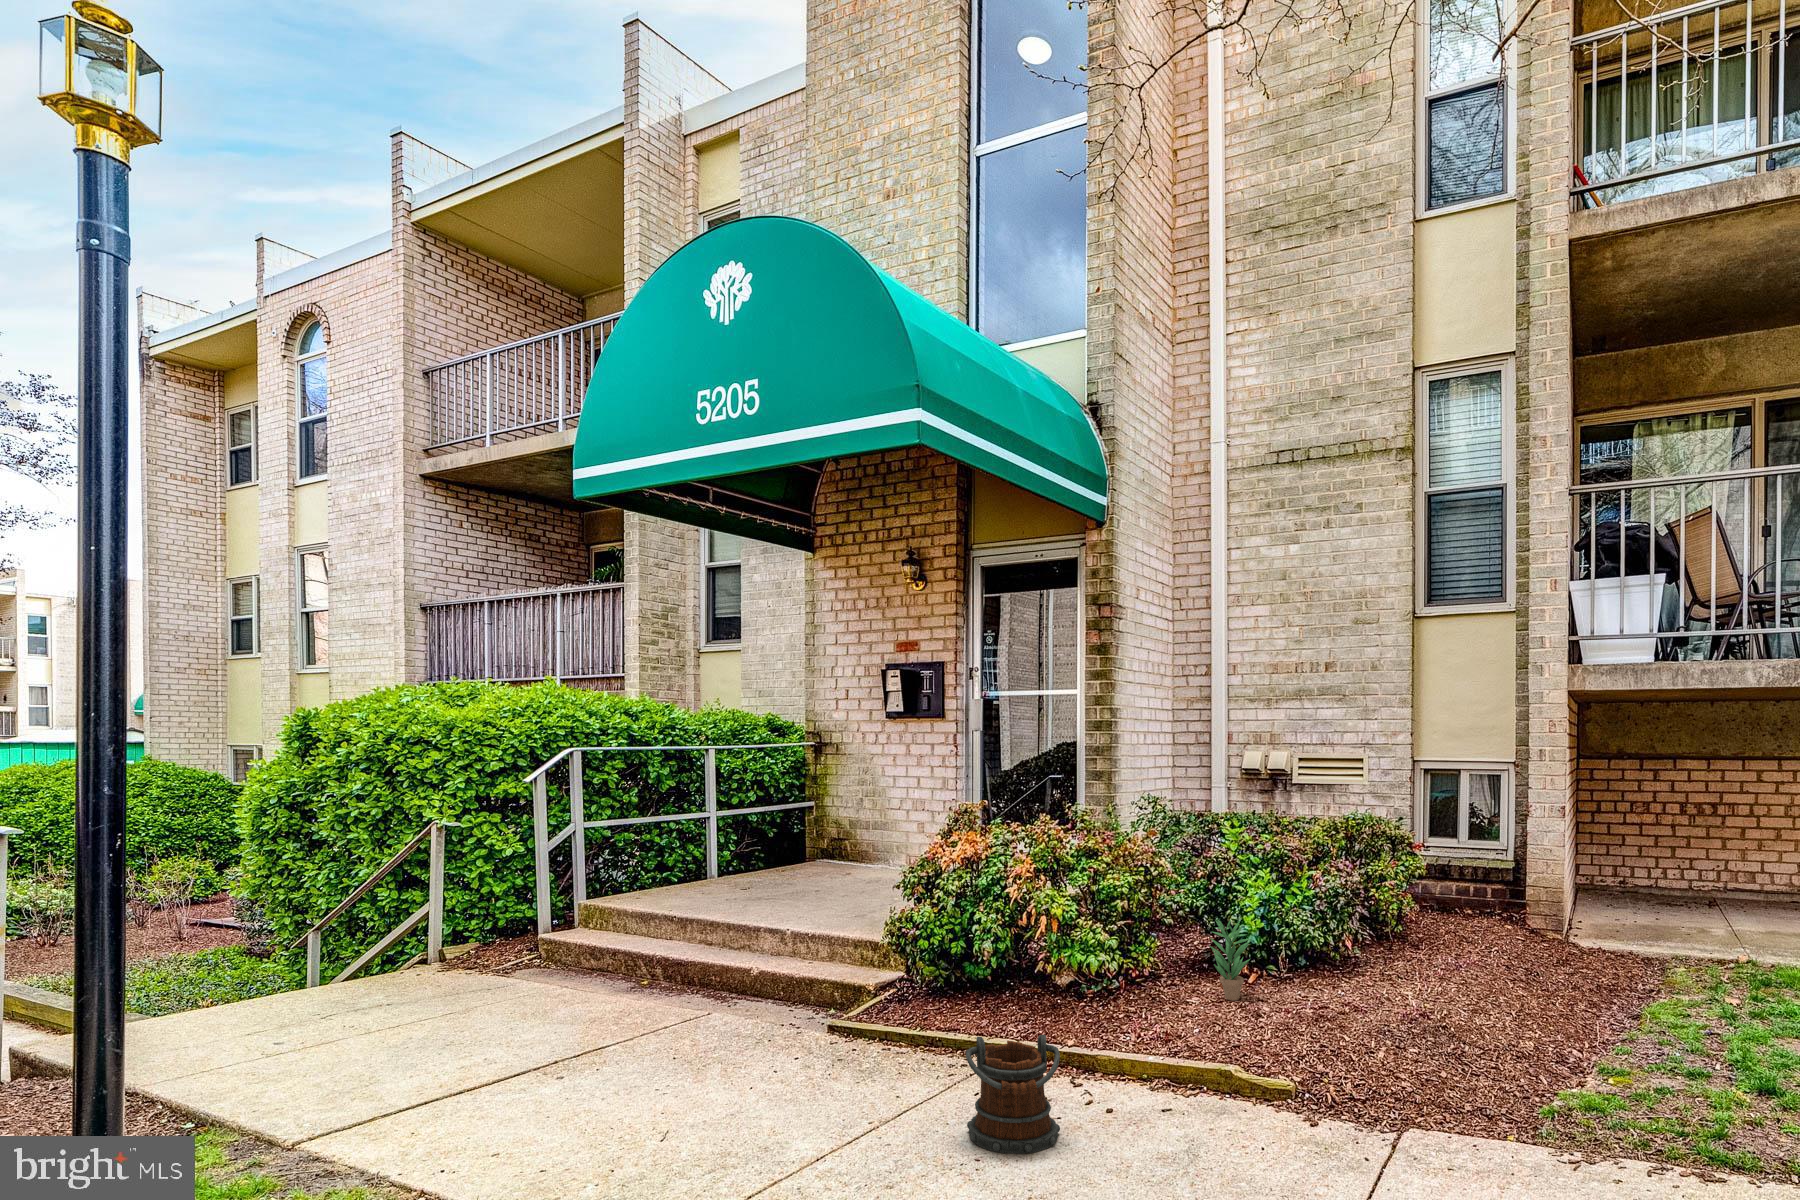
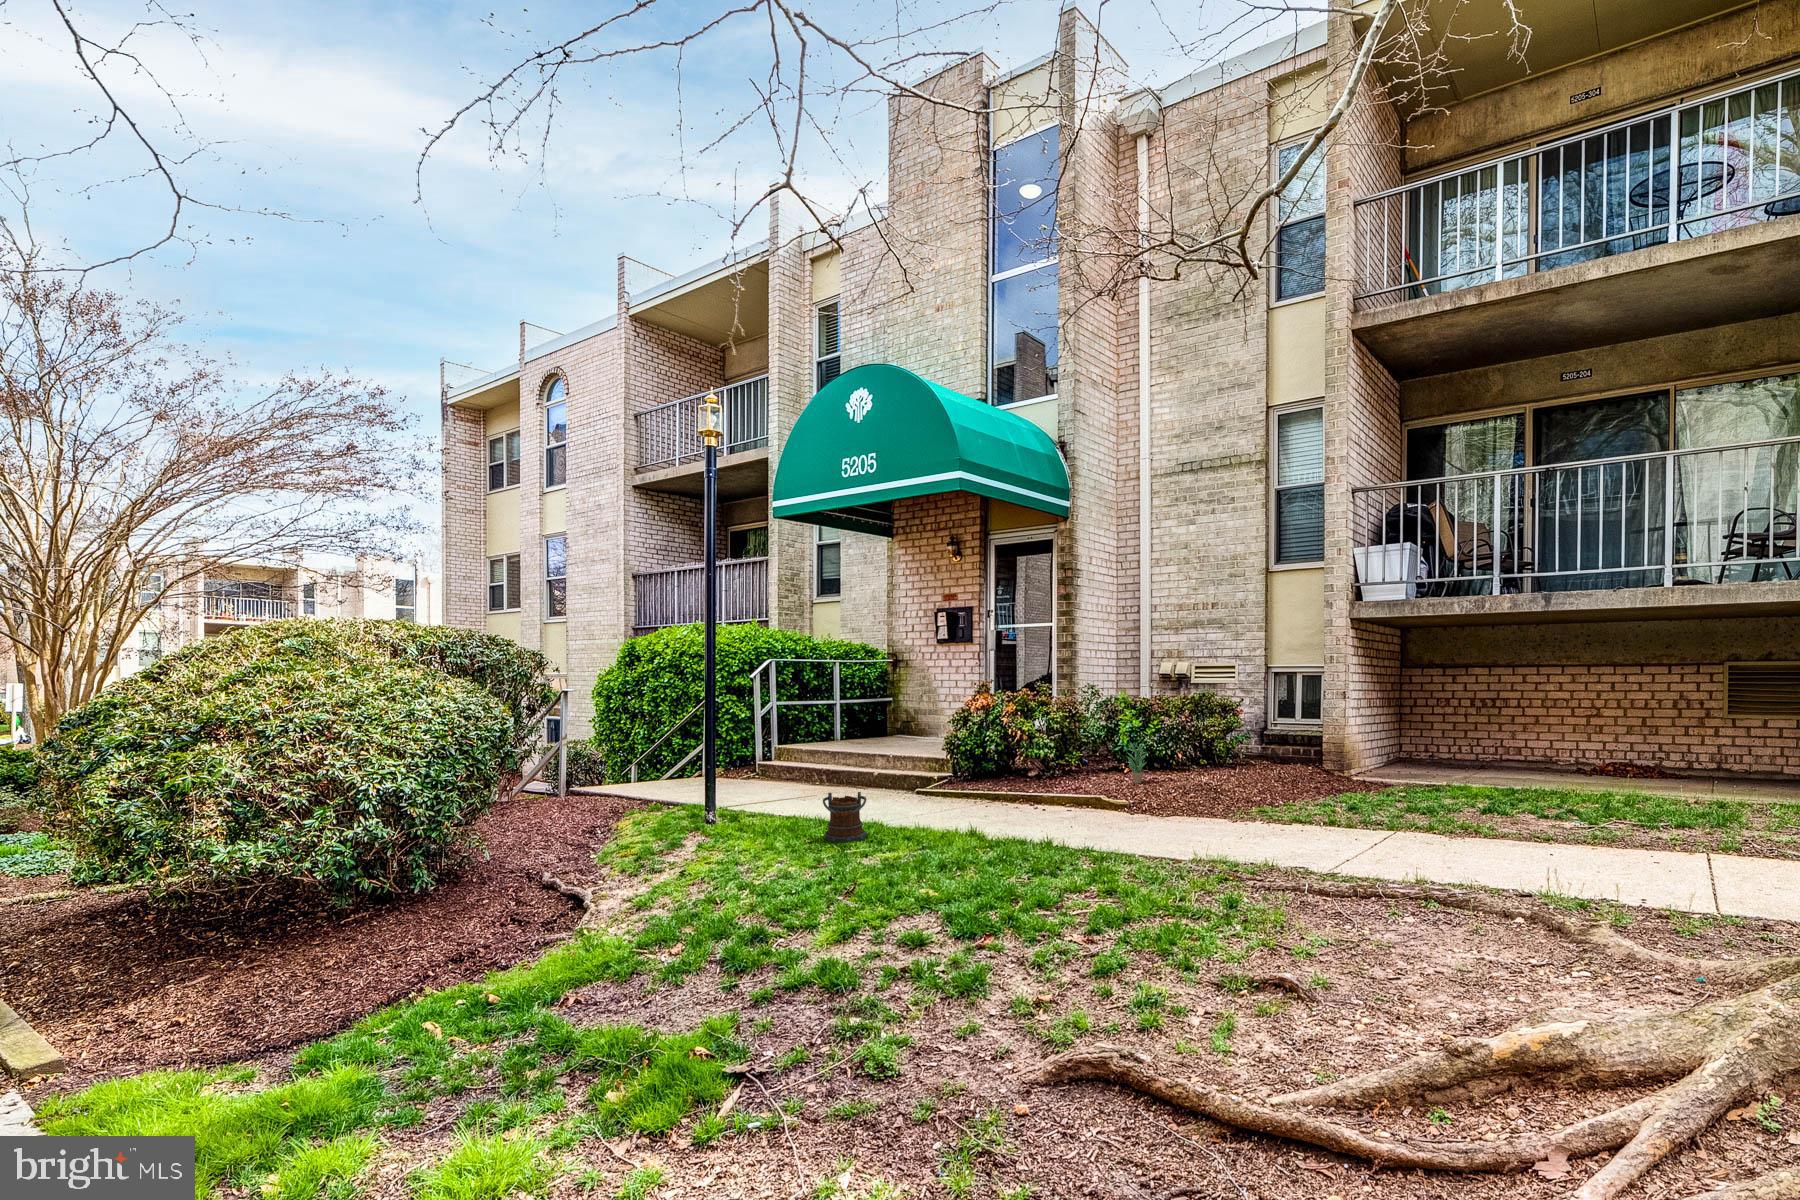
bucket: present [966,1035,1060,1154] -> present [823,792,867,842]

